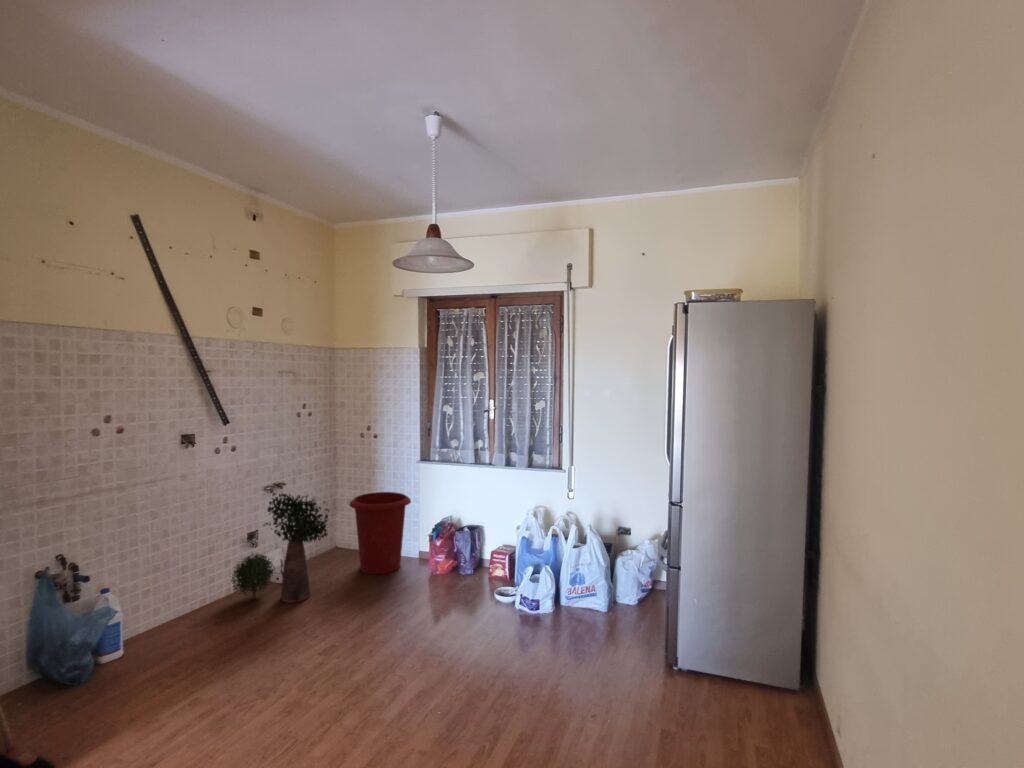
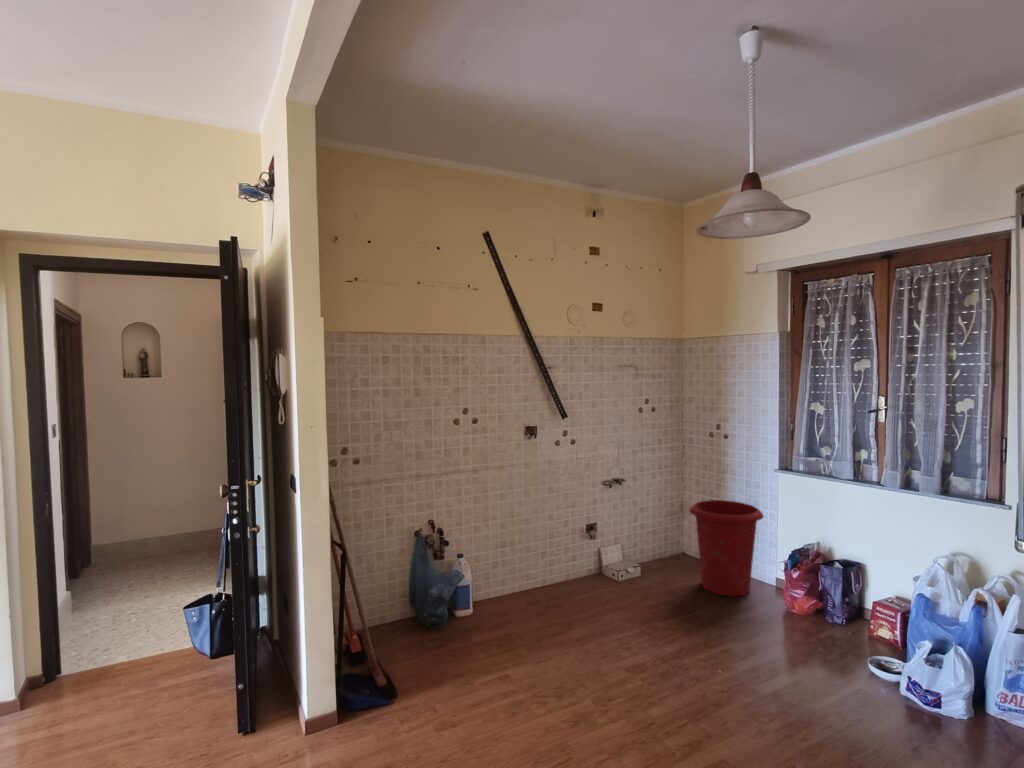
potted plant: present [231,493,329,603] -> none [568,486,663,602]

